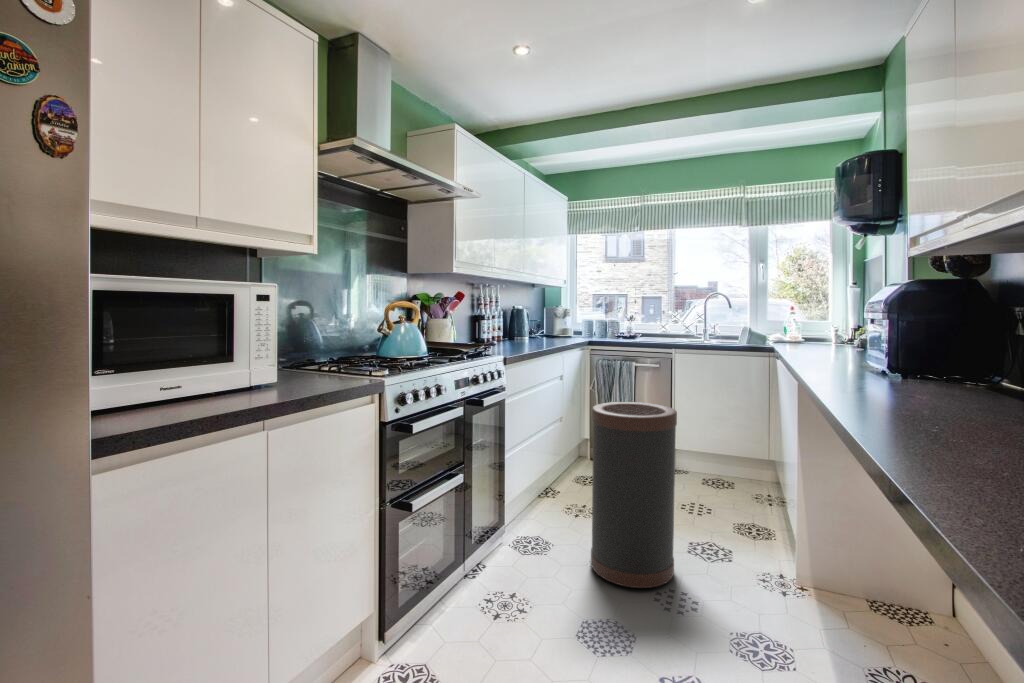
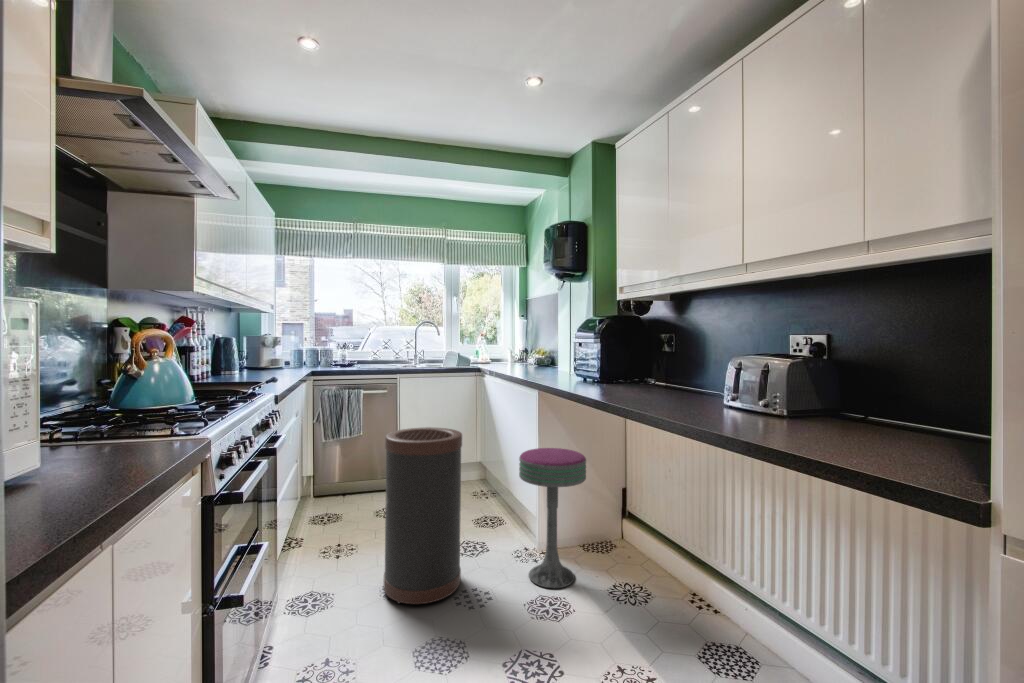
bar stool: none [749,448,855,637] -> present [519,448,586,588]

